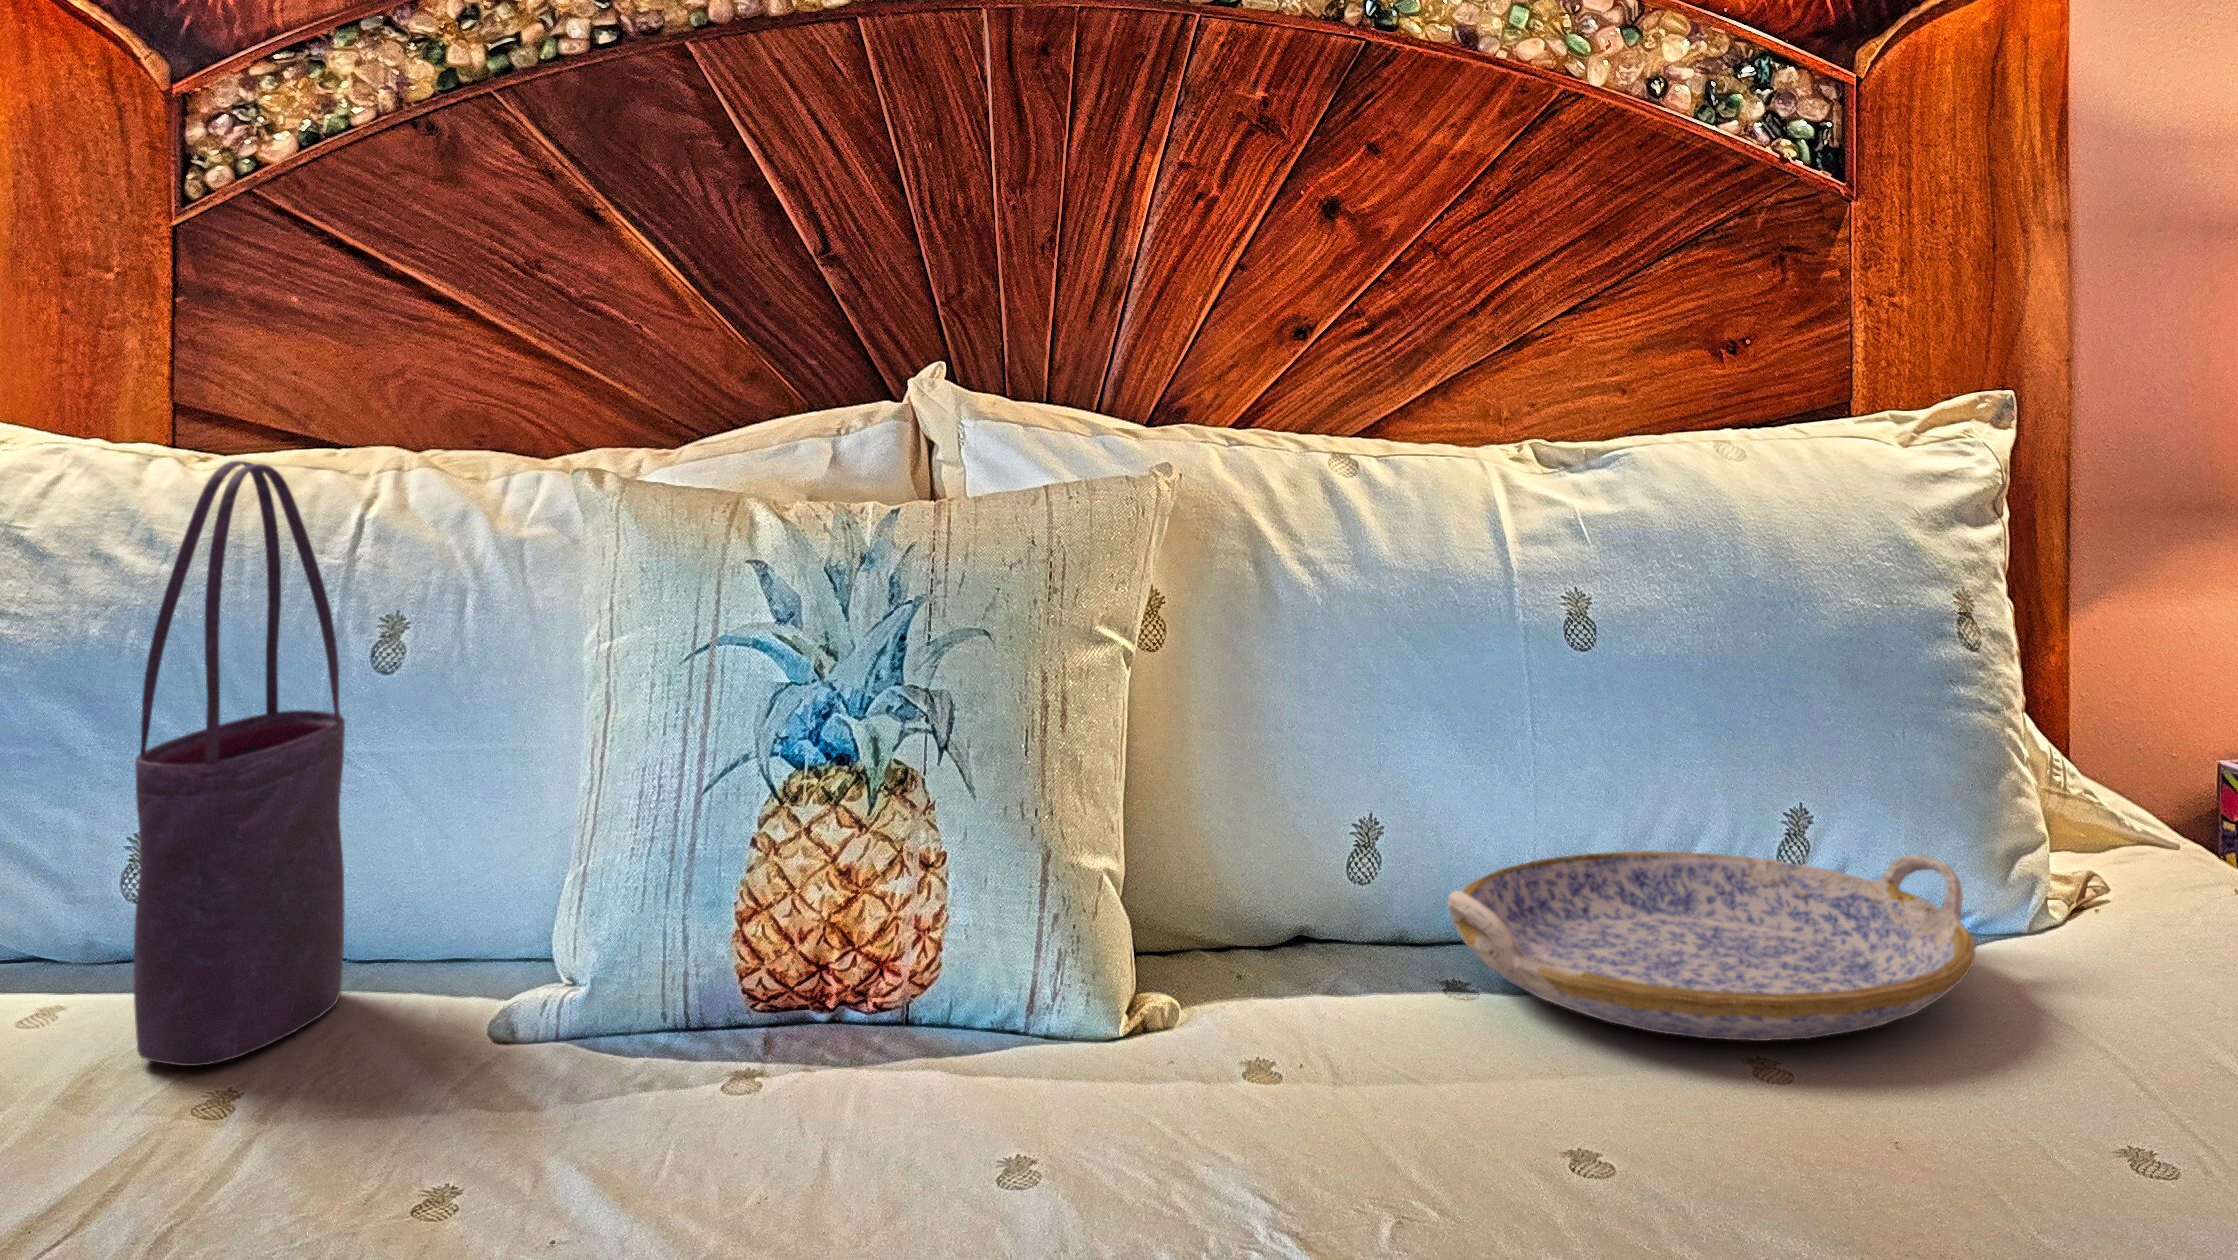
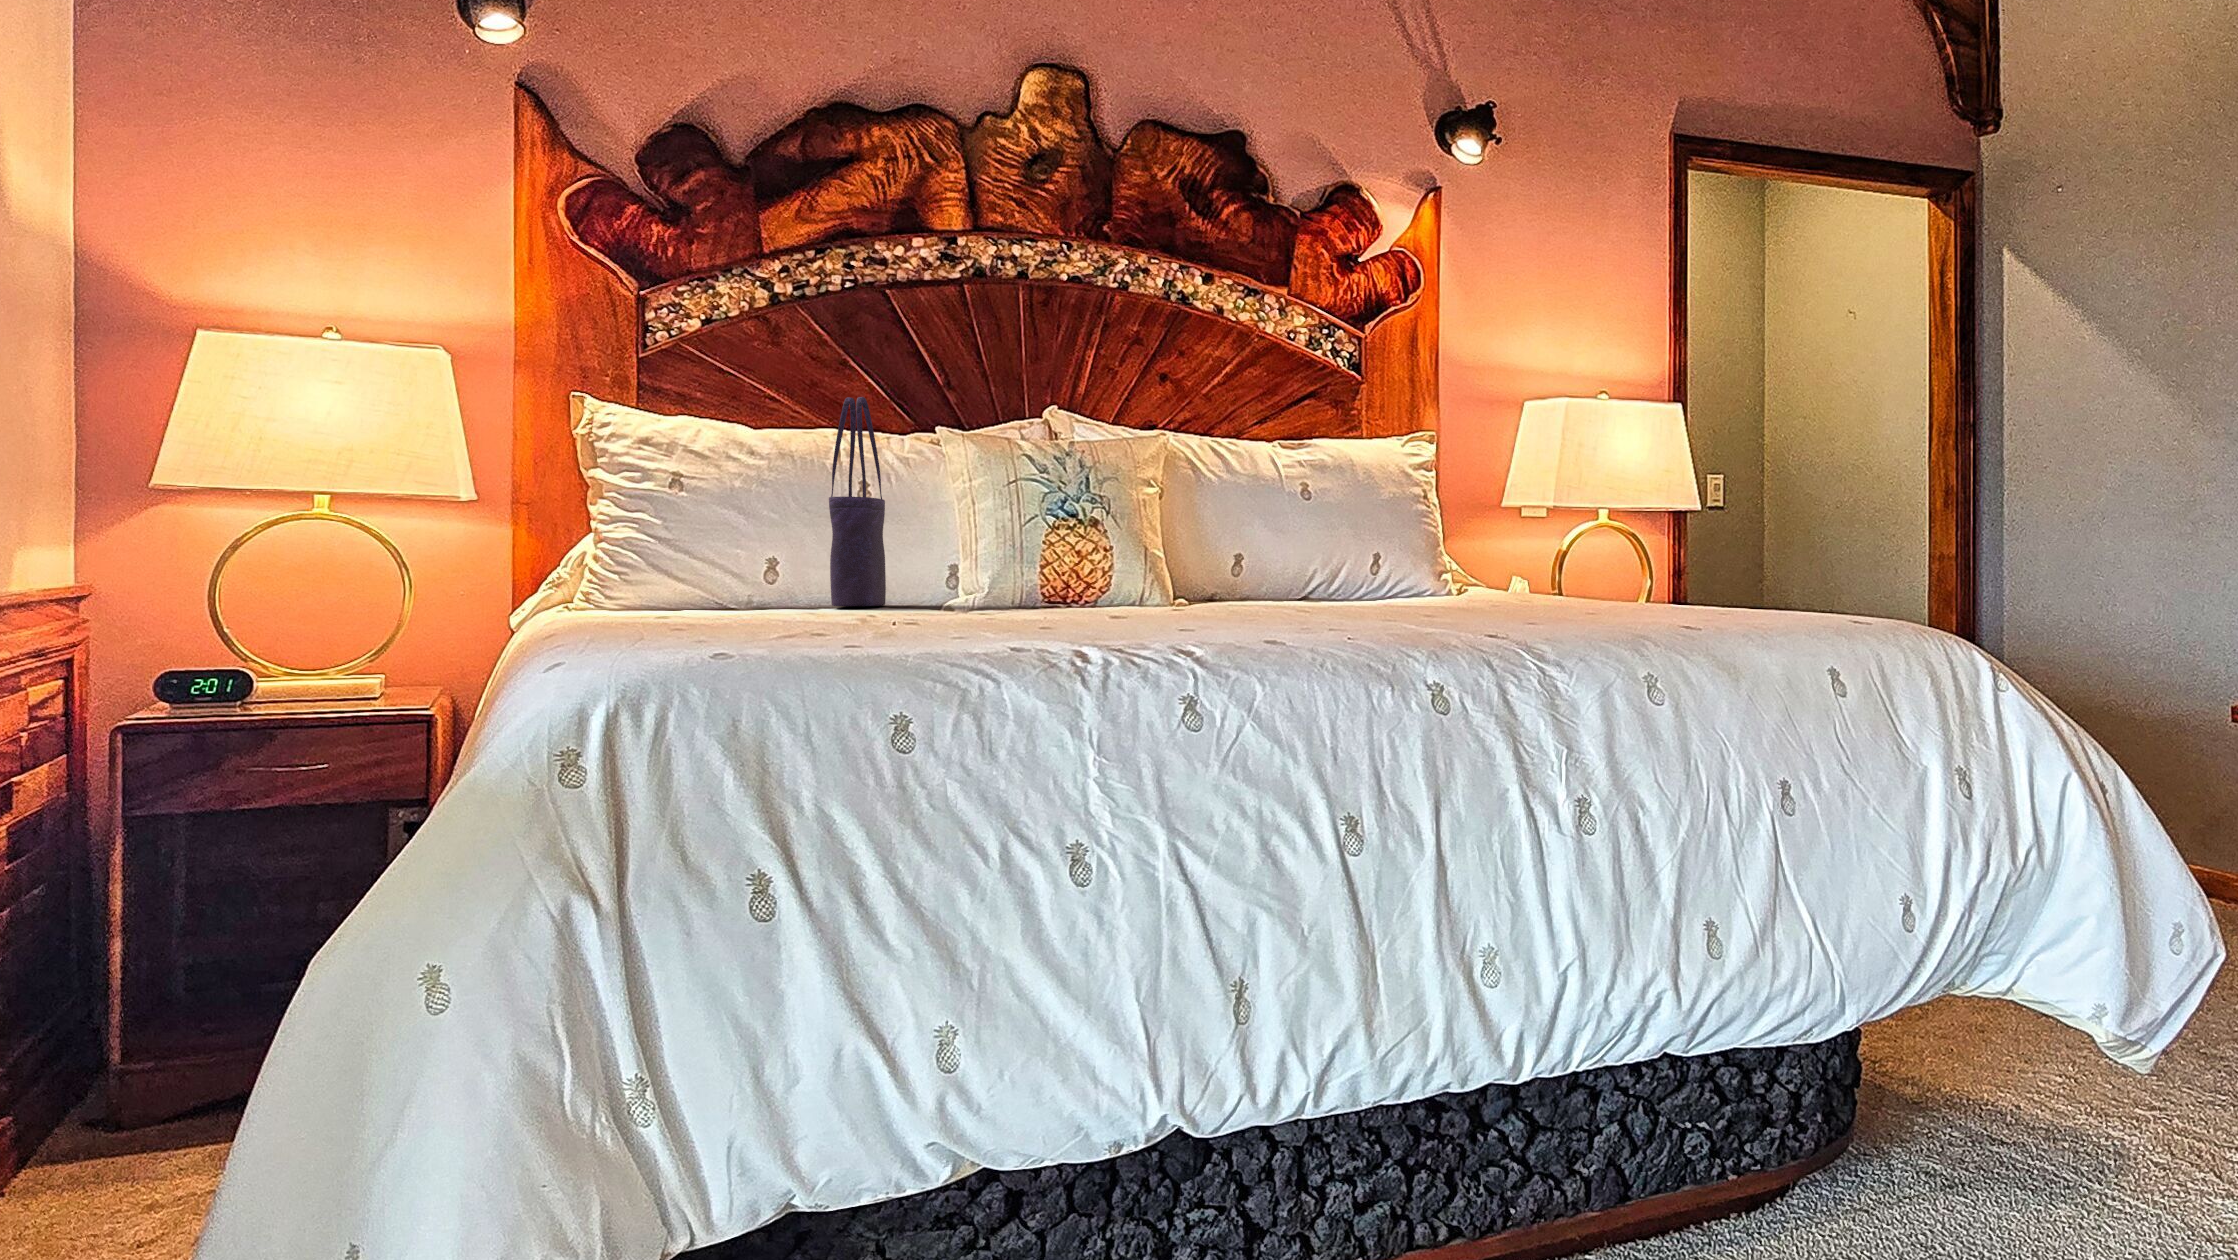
serving tray: present [1448,851,1976,1041] -> none [1271,561,1439,596]

